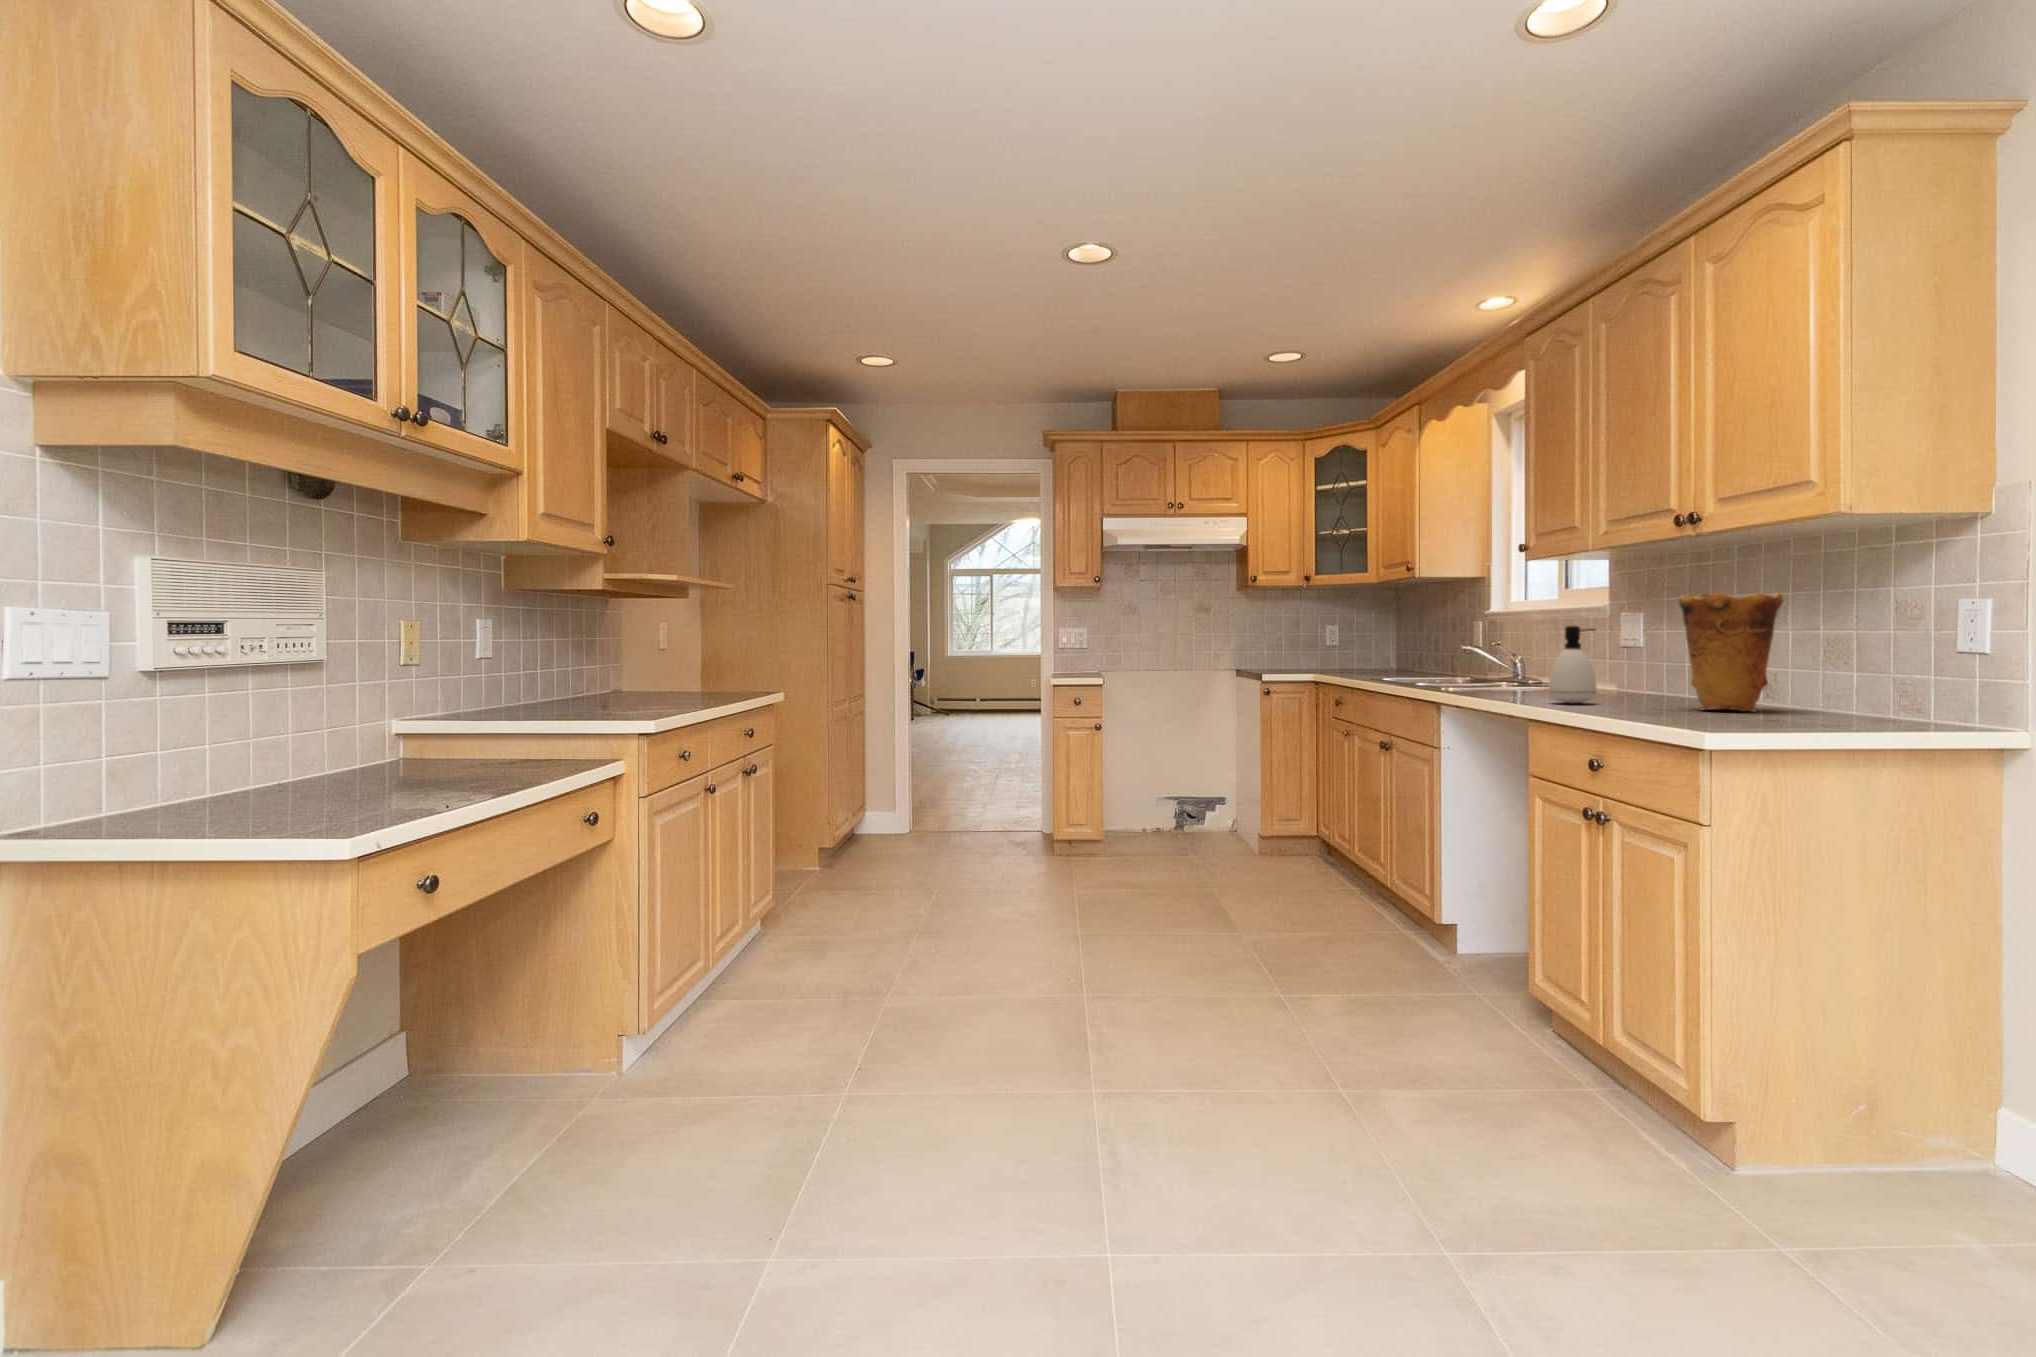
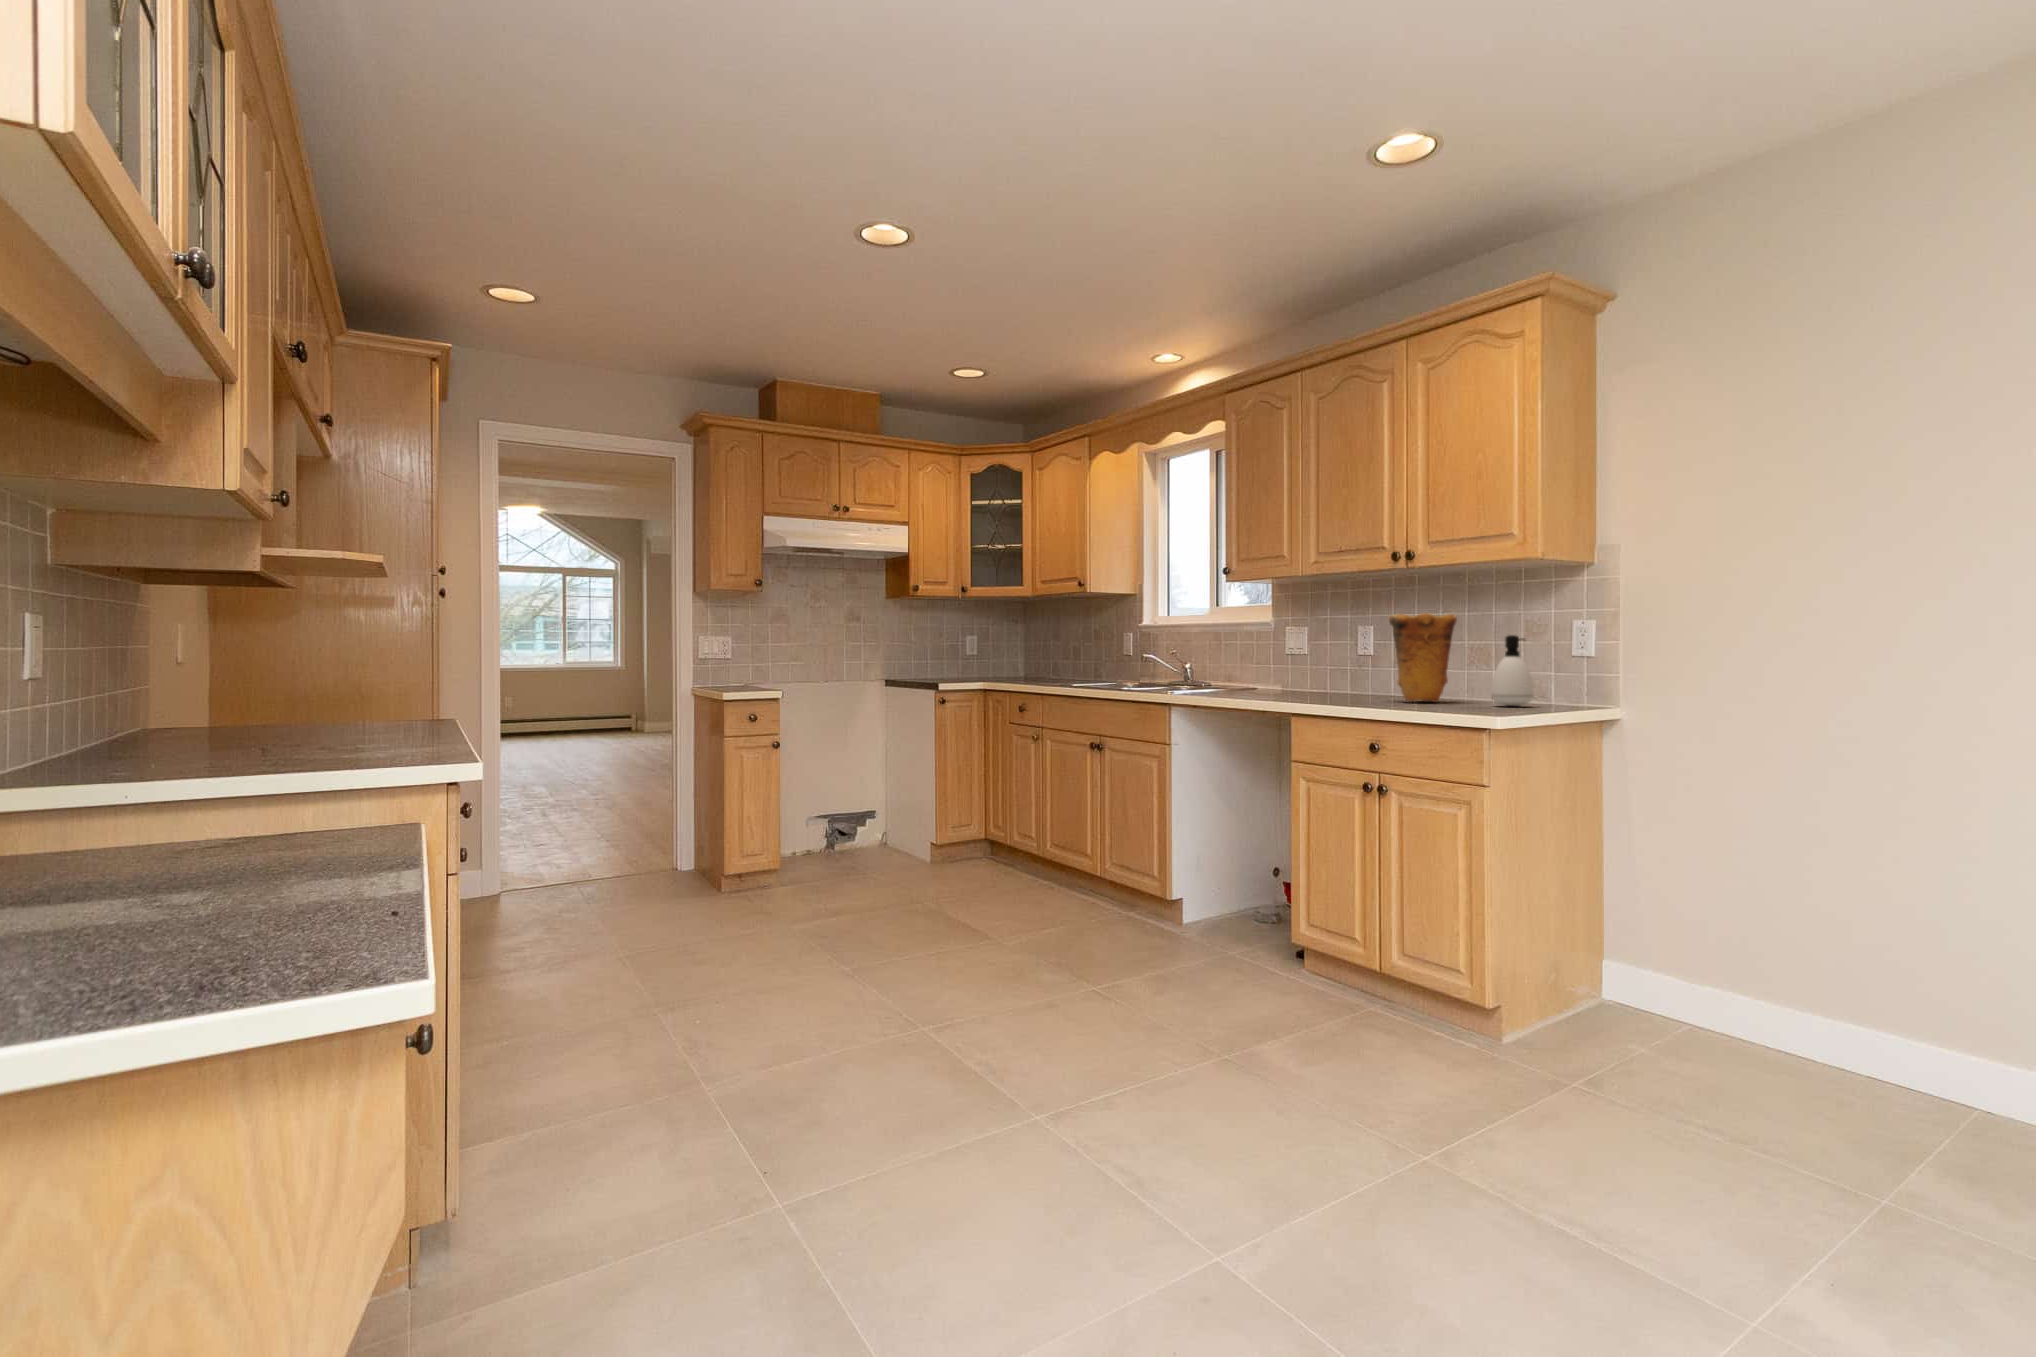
soap dispenser: present [1549,626,1597,703] -> present [1491,635,1534,706]

